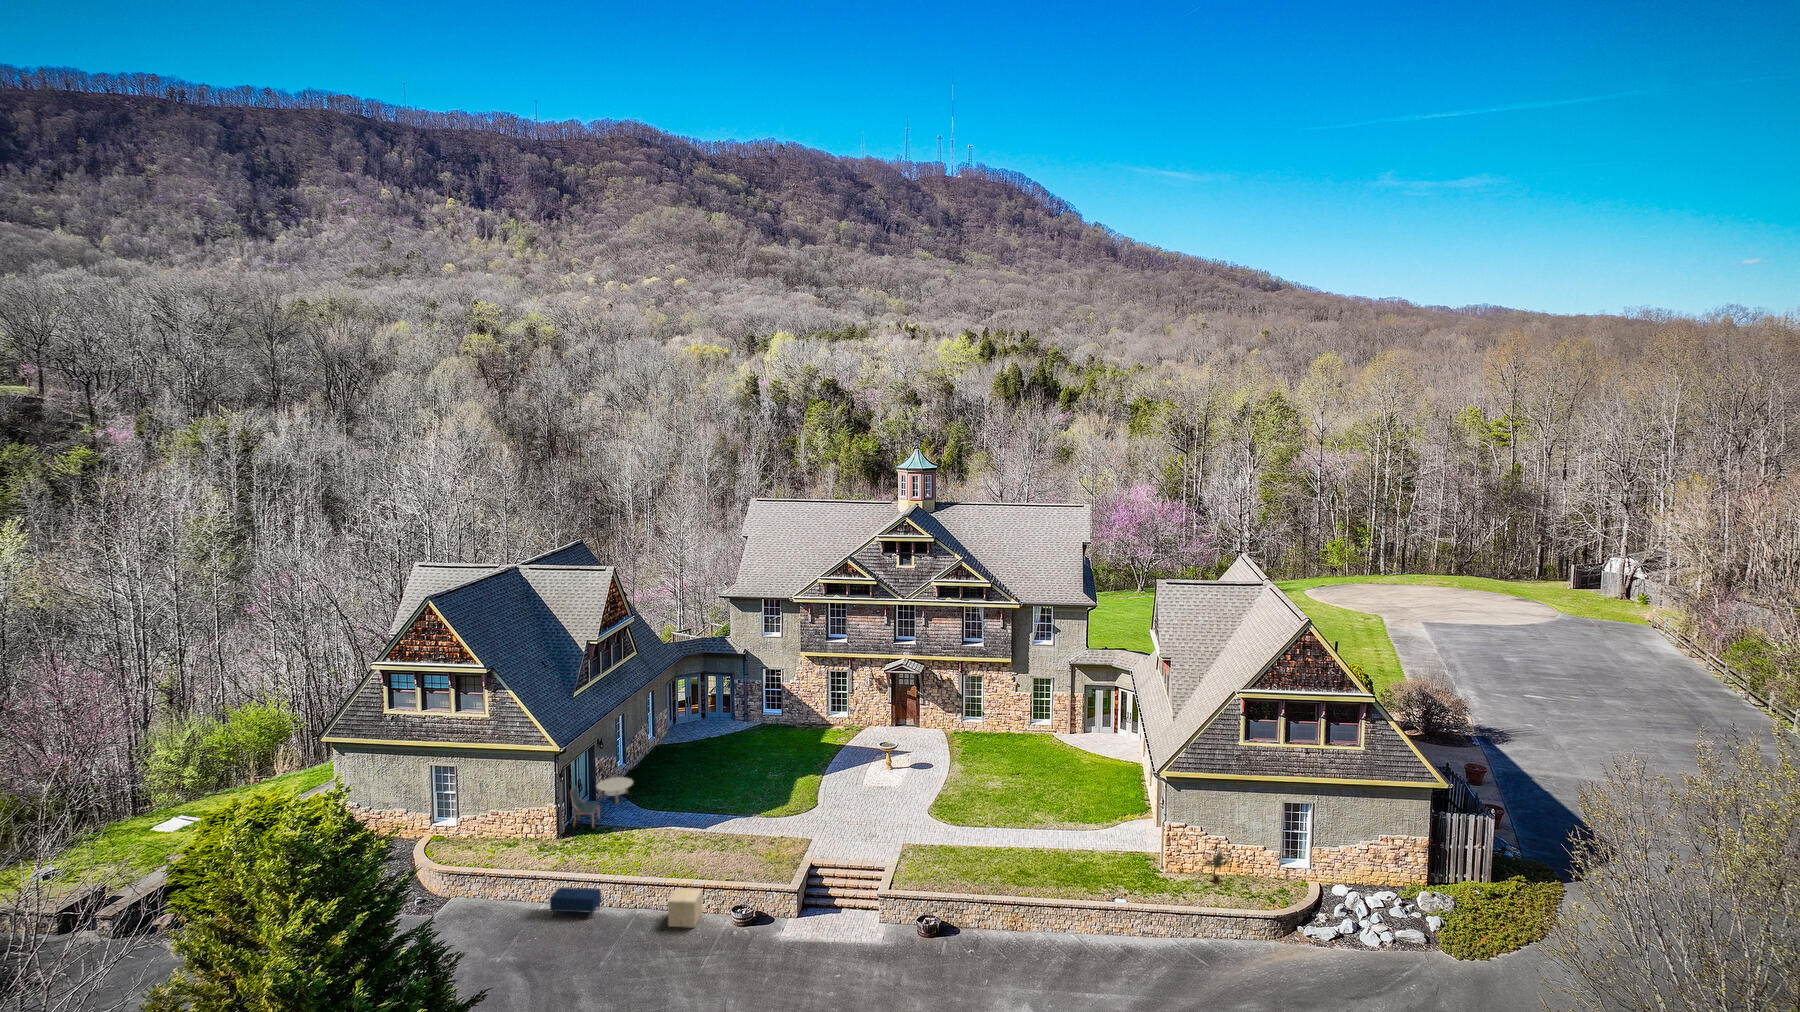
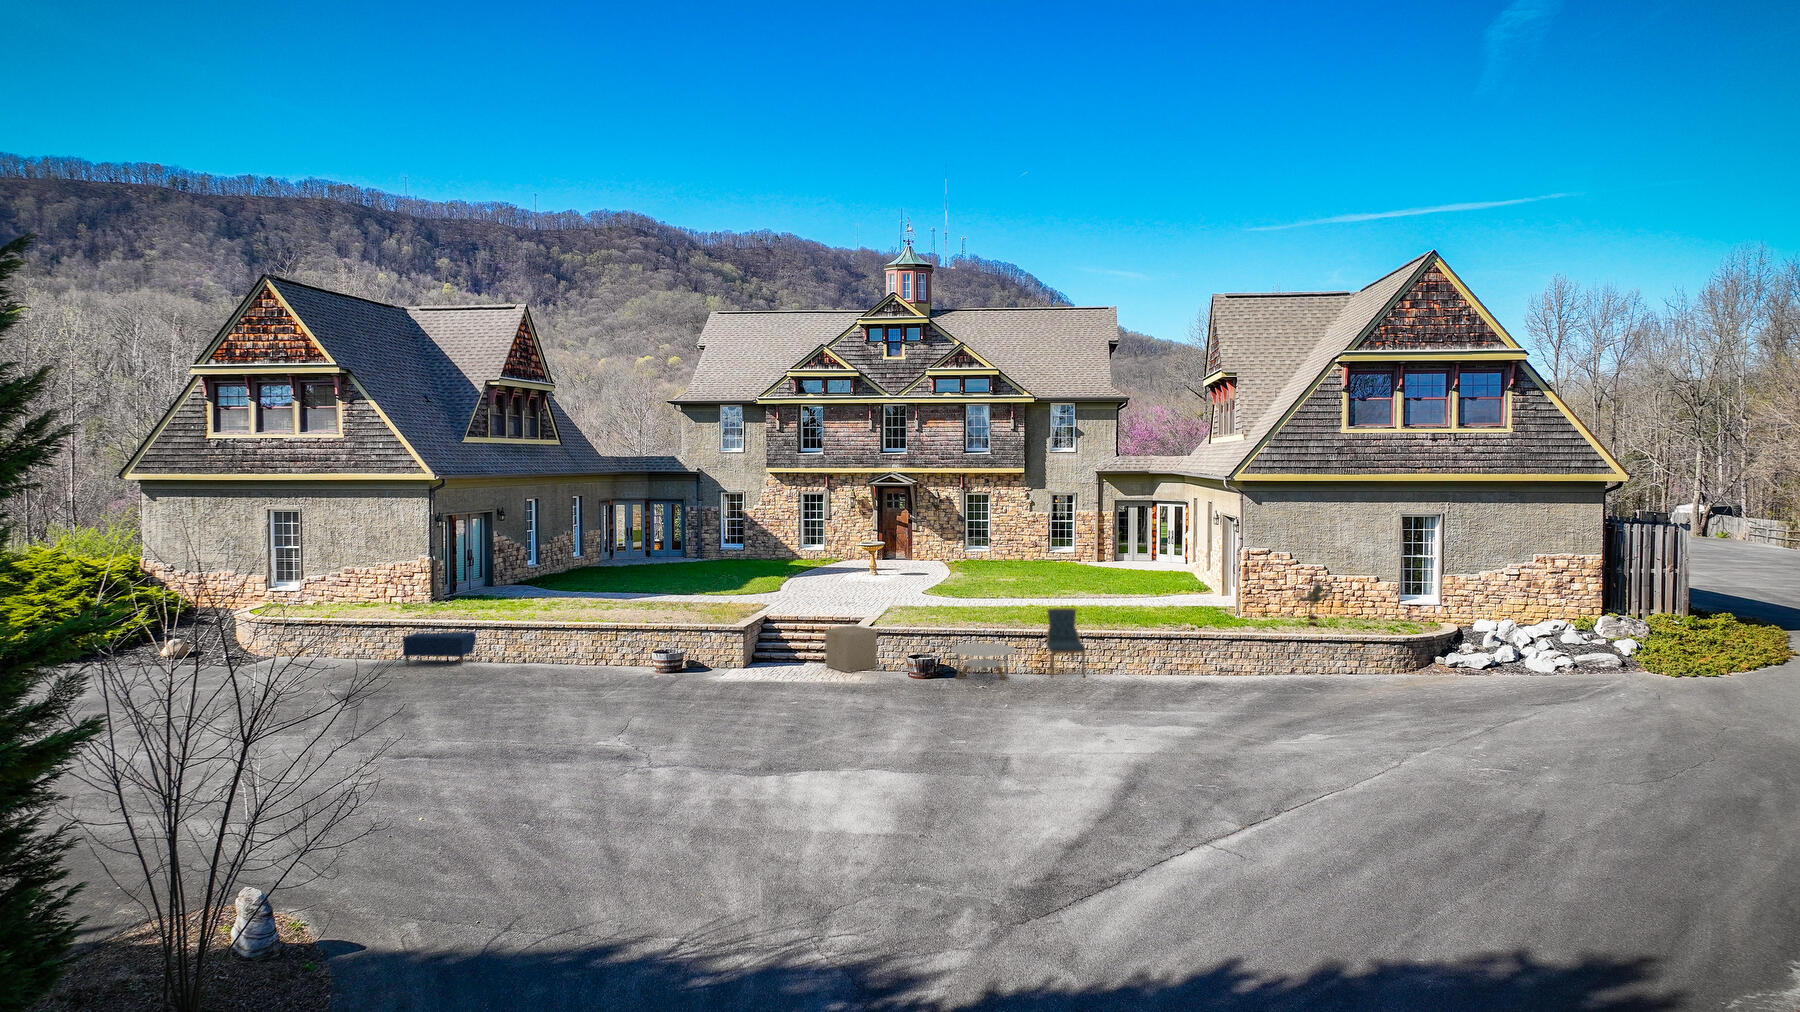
round table: present [597,777,633,803] -> present [950,643,1016,680]
chair: present [570,786,600,826] -> present [1047,608,1085,677]
cardboard box: present [668,888,702,928] -> present [825,625,877,673]

